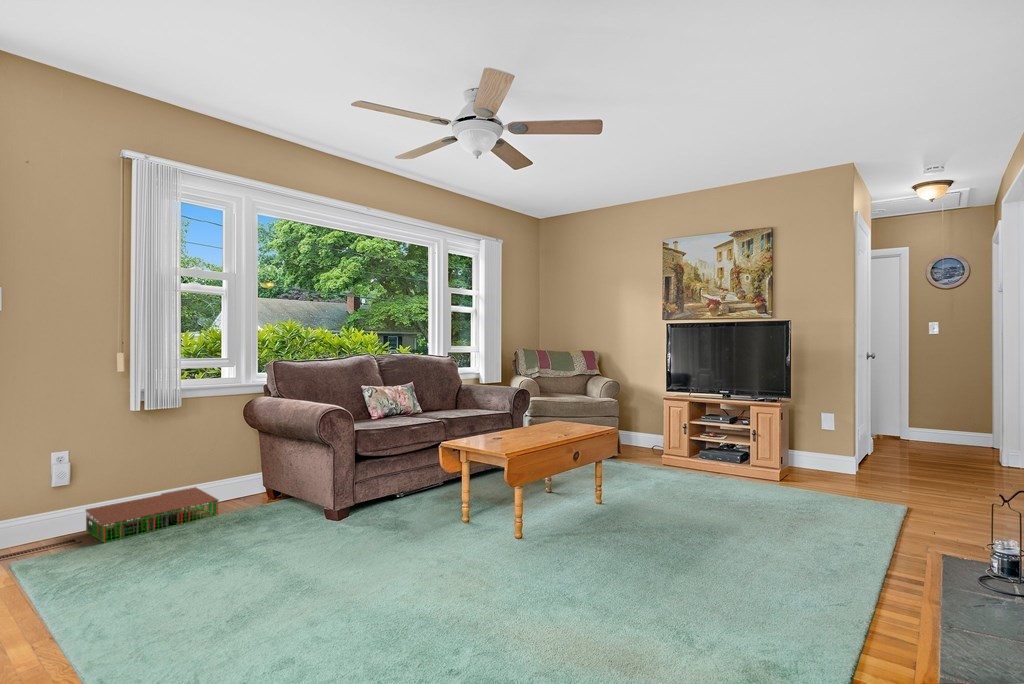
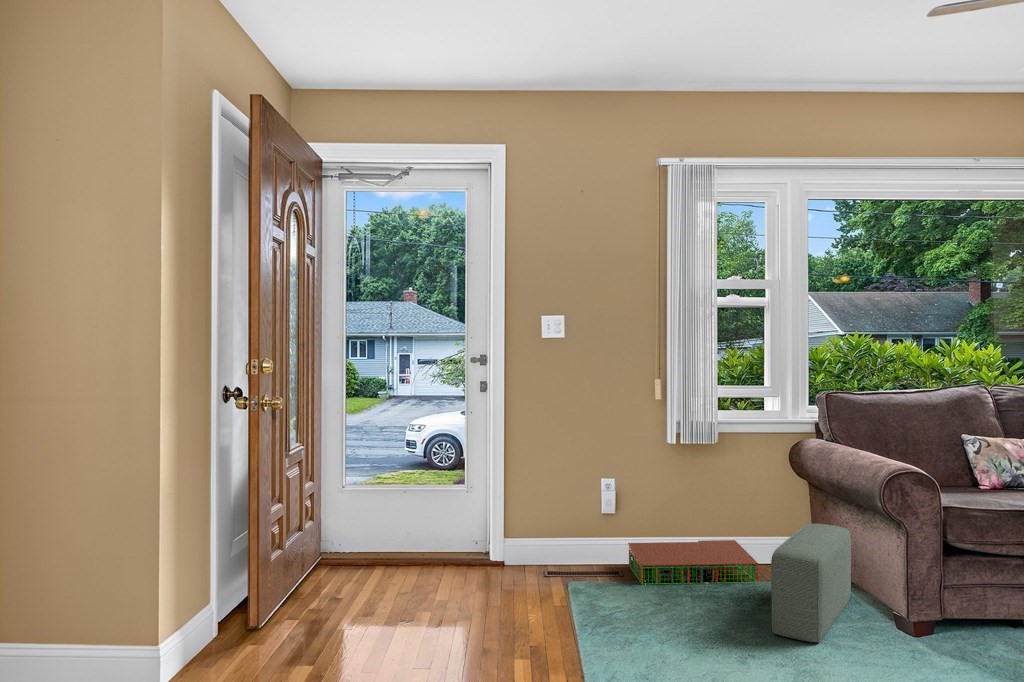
pouf: none [237,458,293,546] -> present [771,524,851,642]

